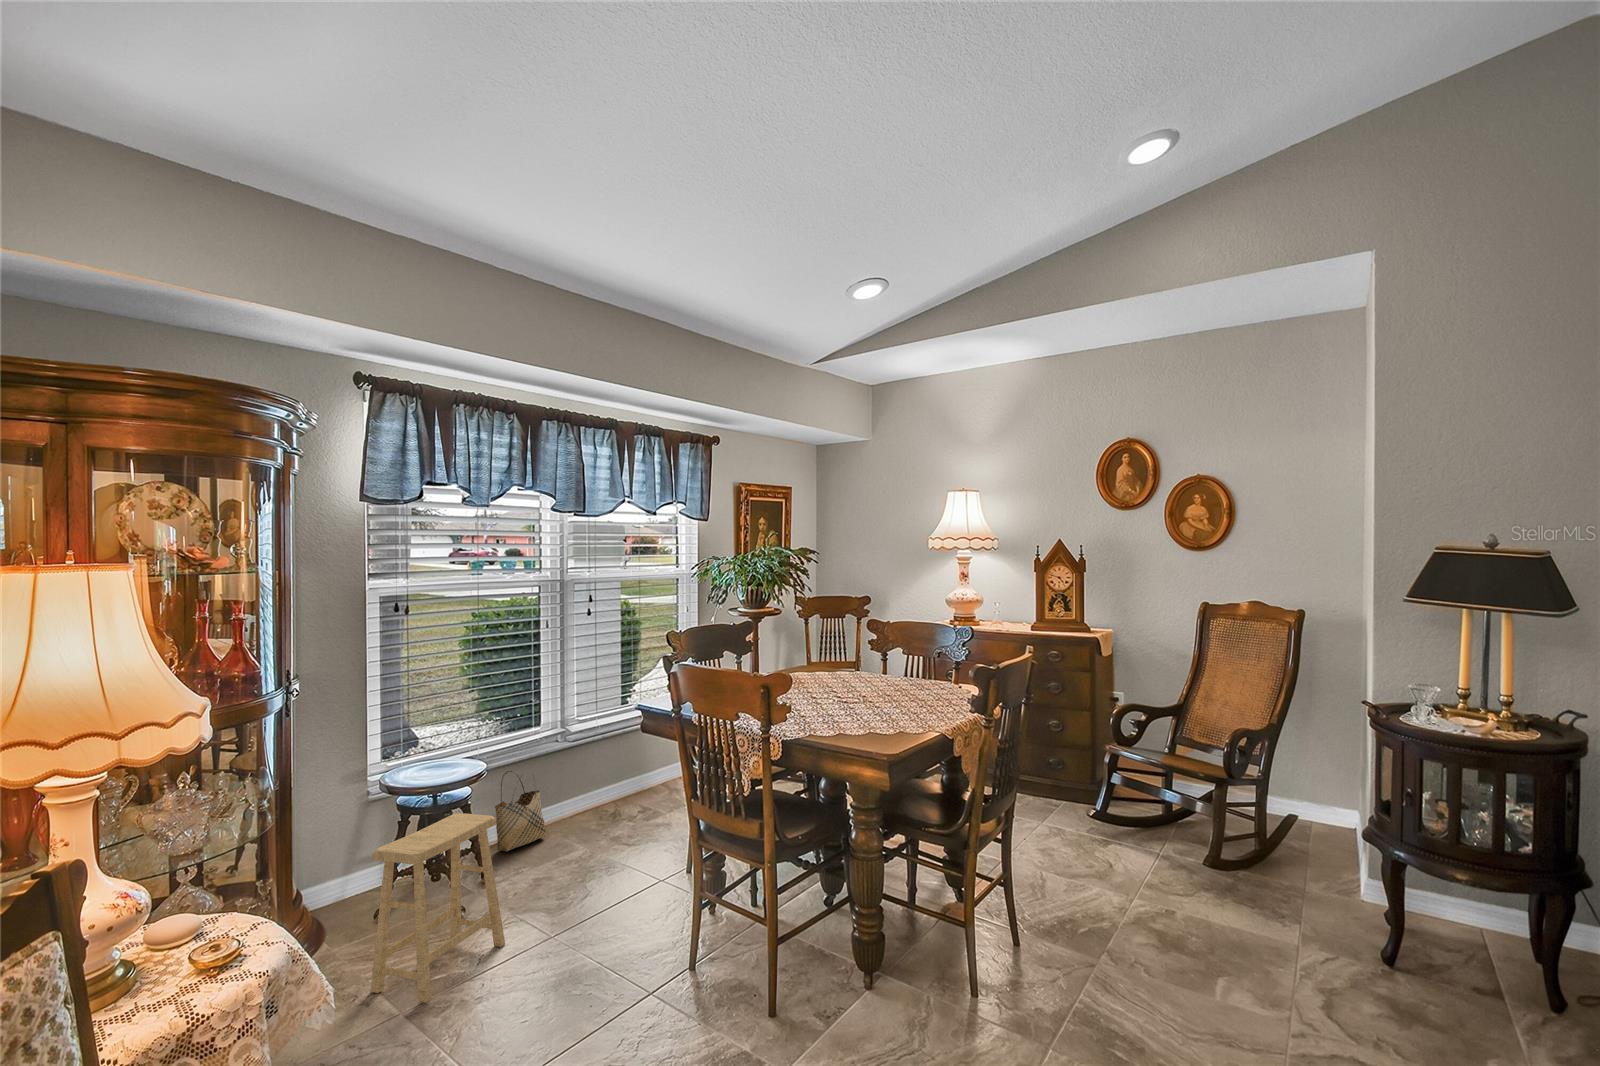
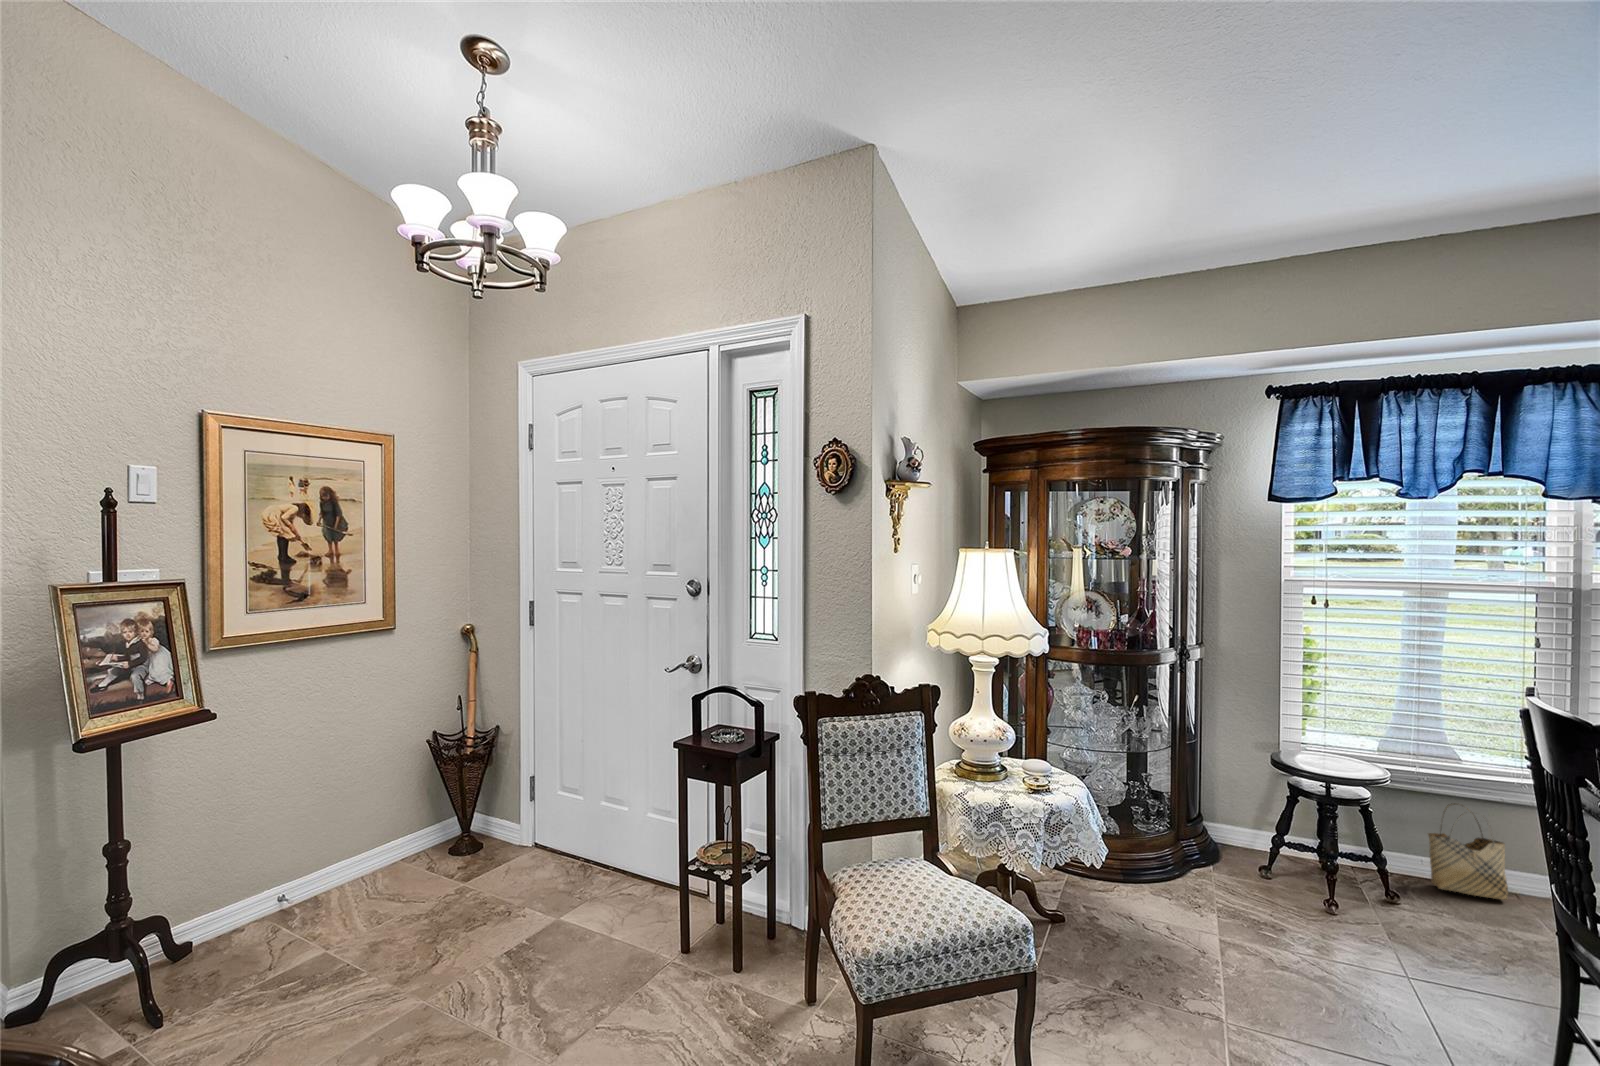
footstool: present [371,813,505,1002] -> none [1217,796,1352,952]

